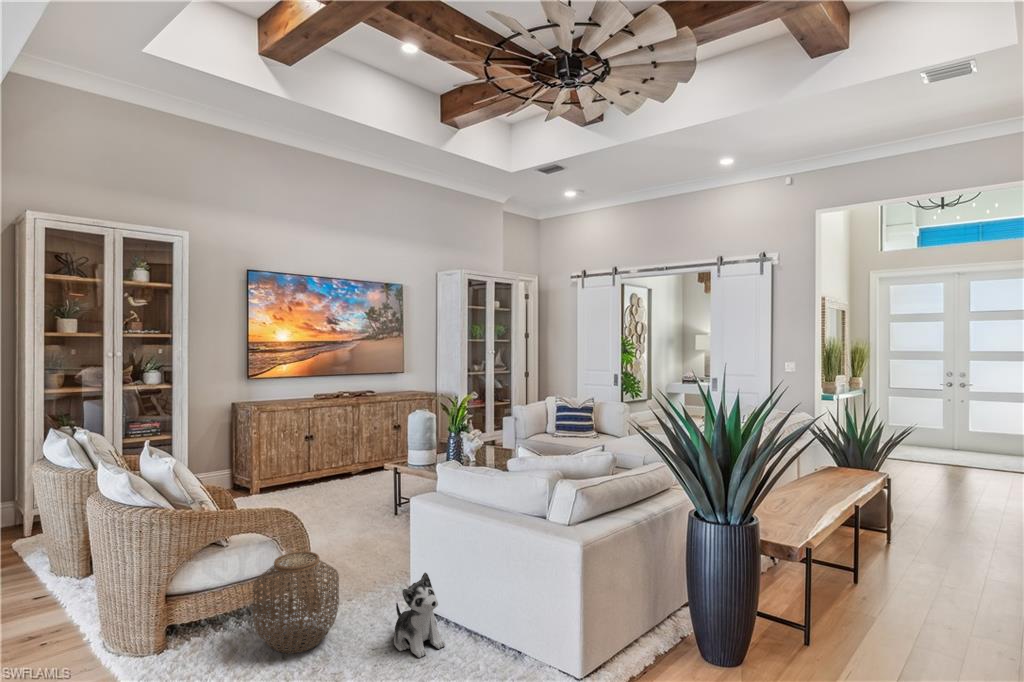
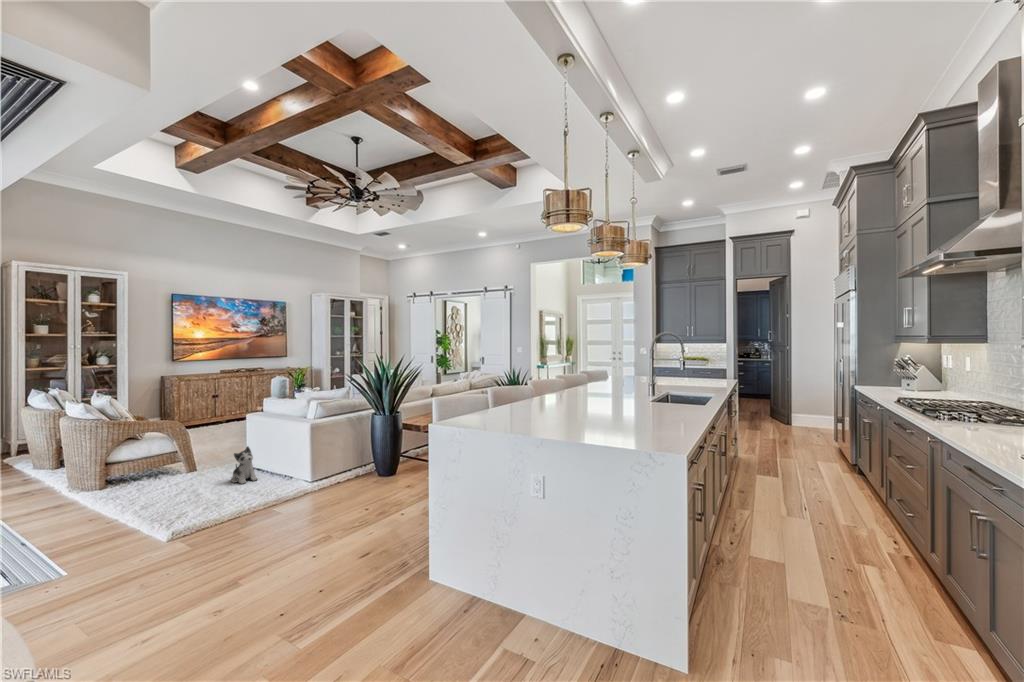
woven basket: present [253,551,339,653] -> none [154,441,203,487]

